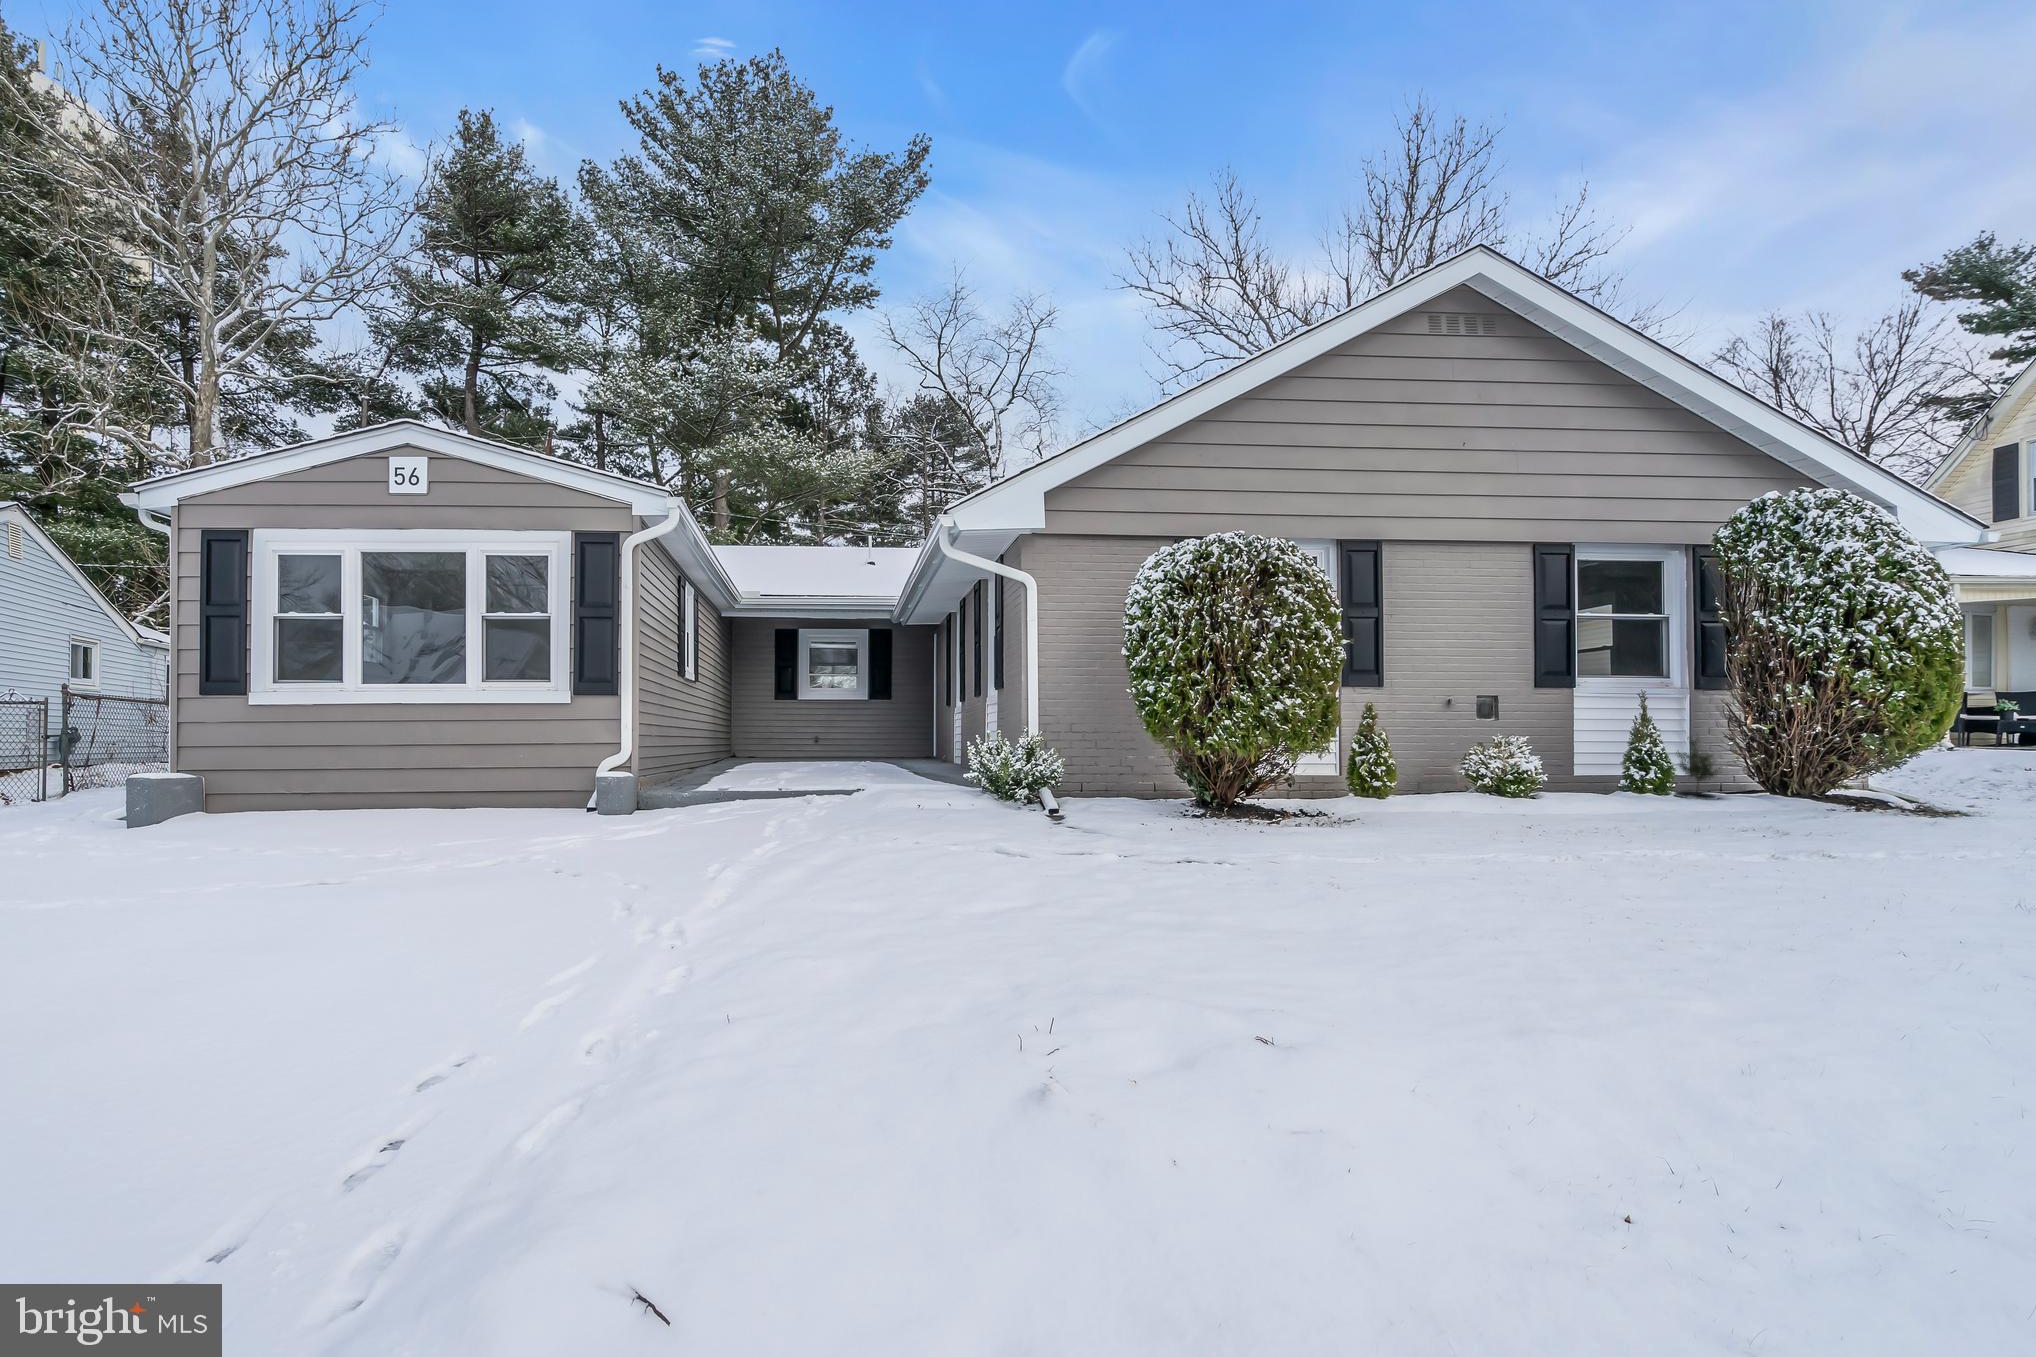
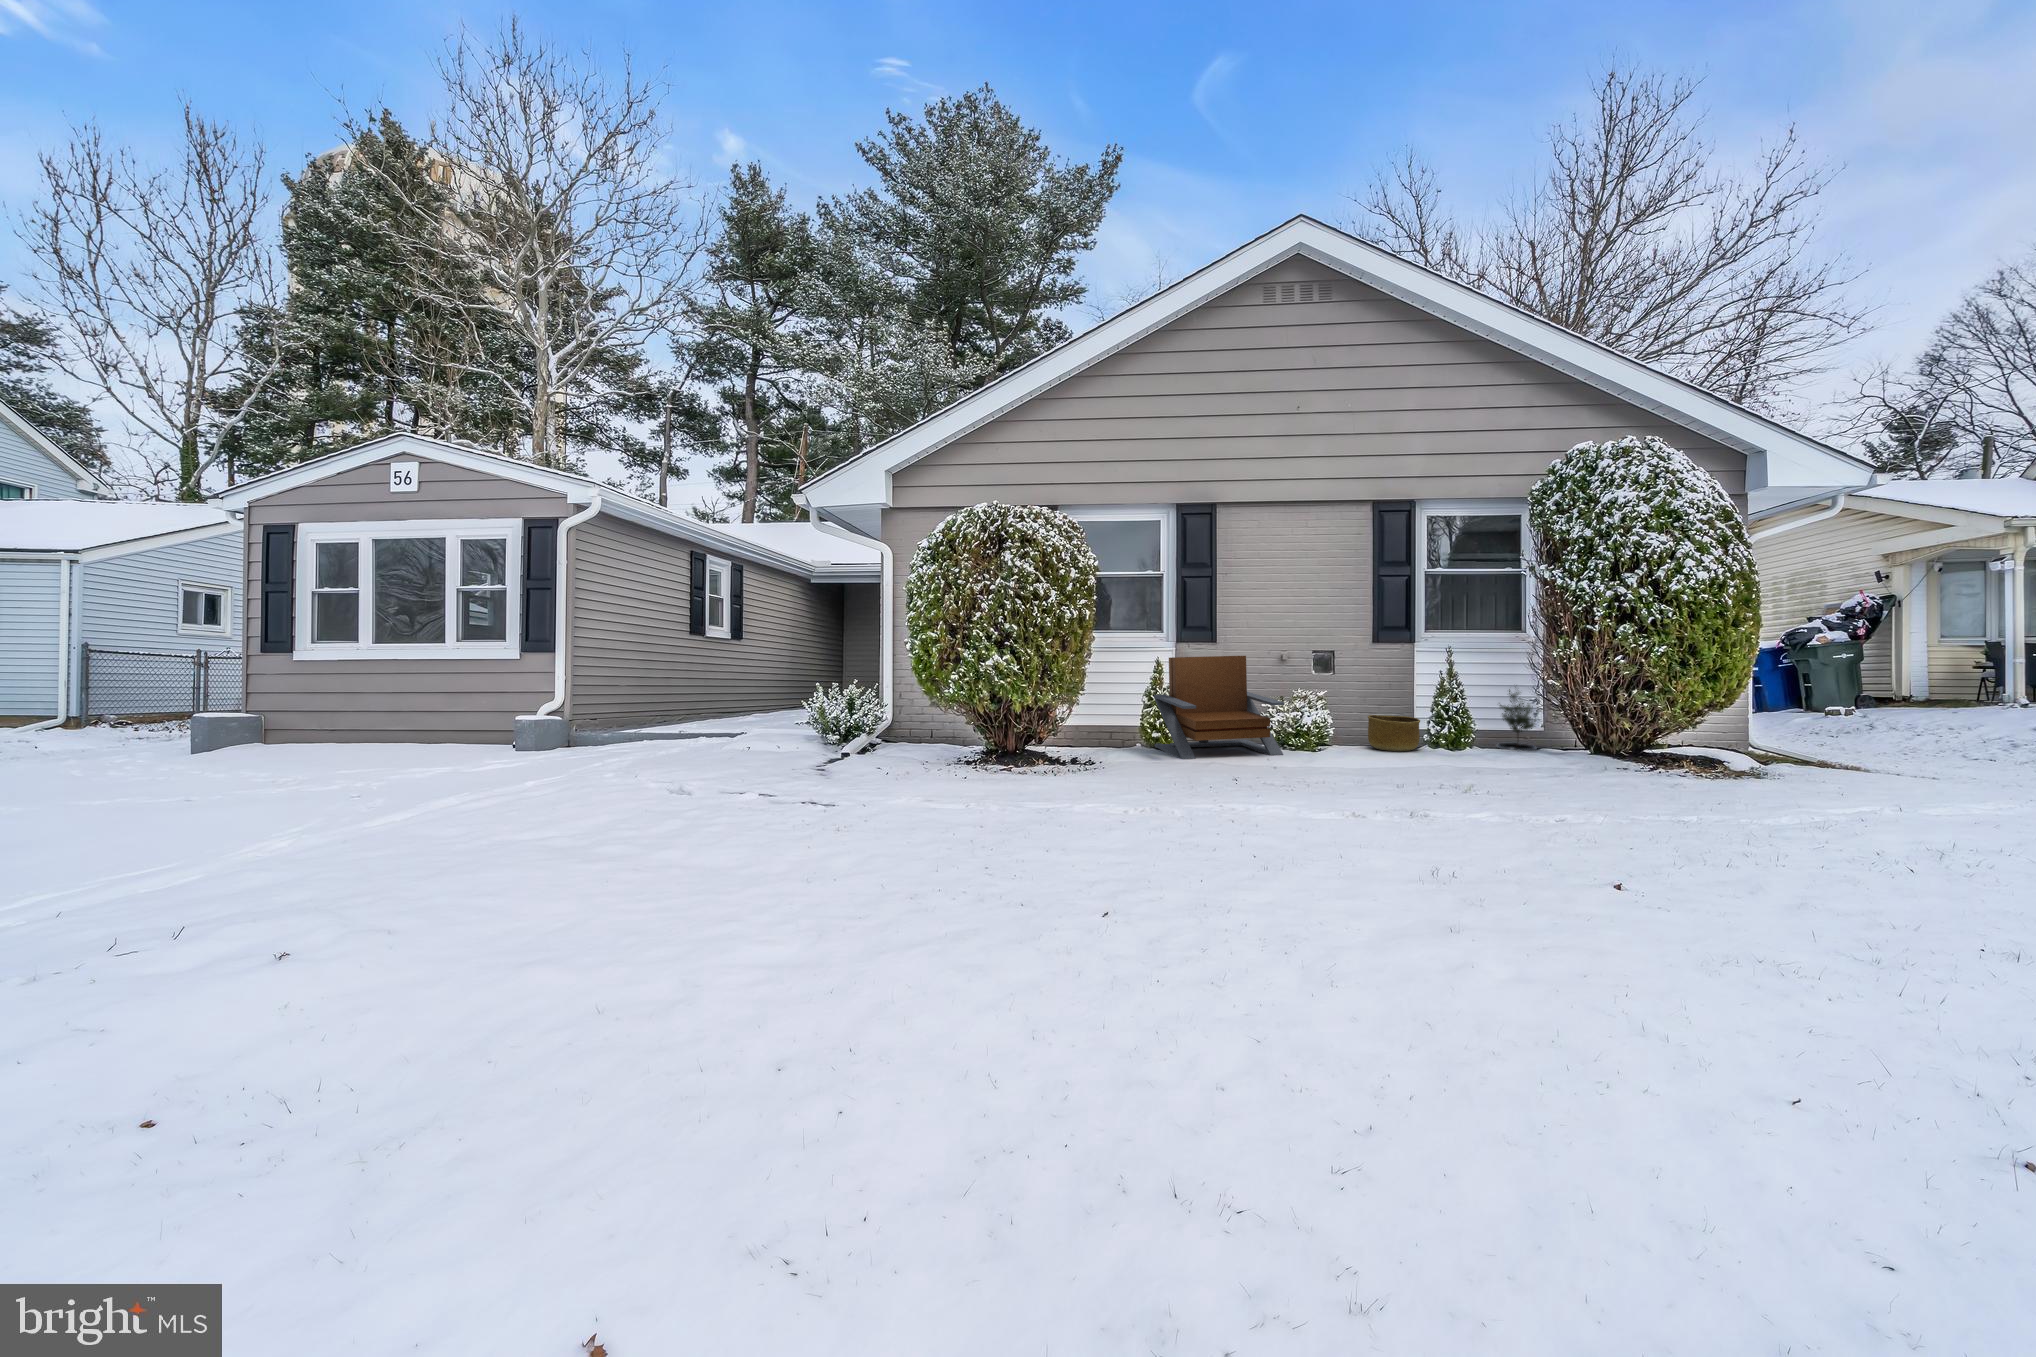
lounge chair: none [1342,702,1498,819] -> present [1154,656,1284,759]
basket: none [1554,765,1614,803] -> present [1368,715,1420,752]

